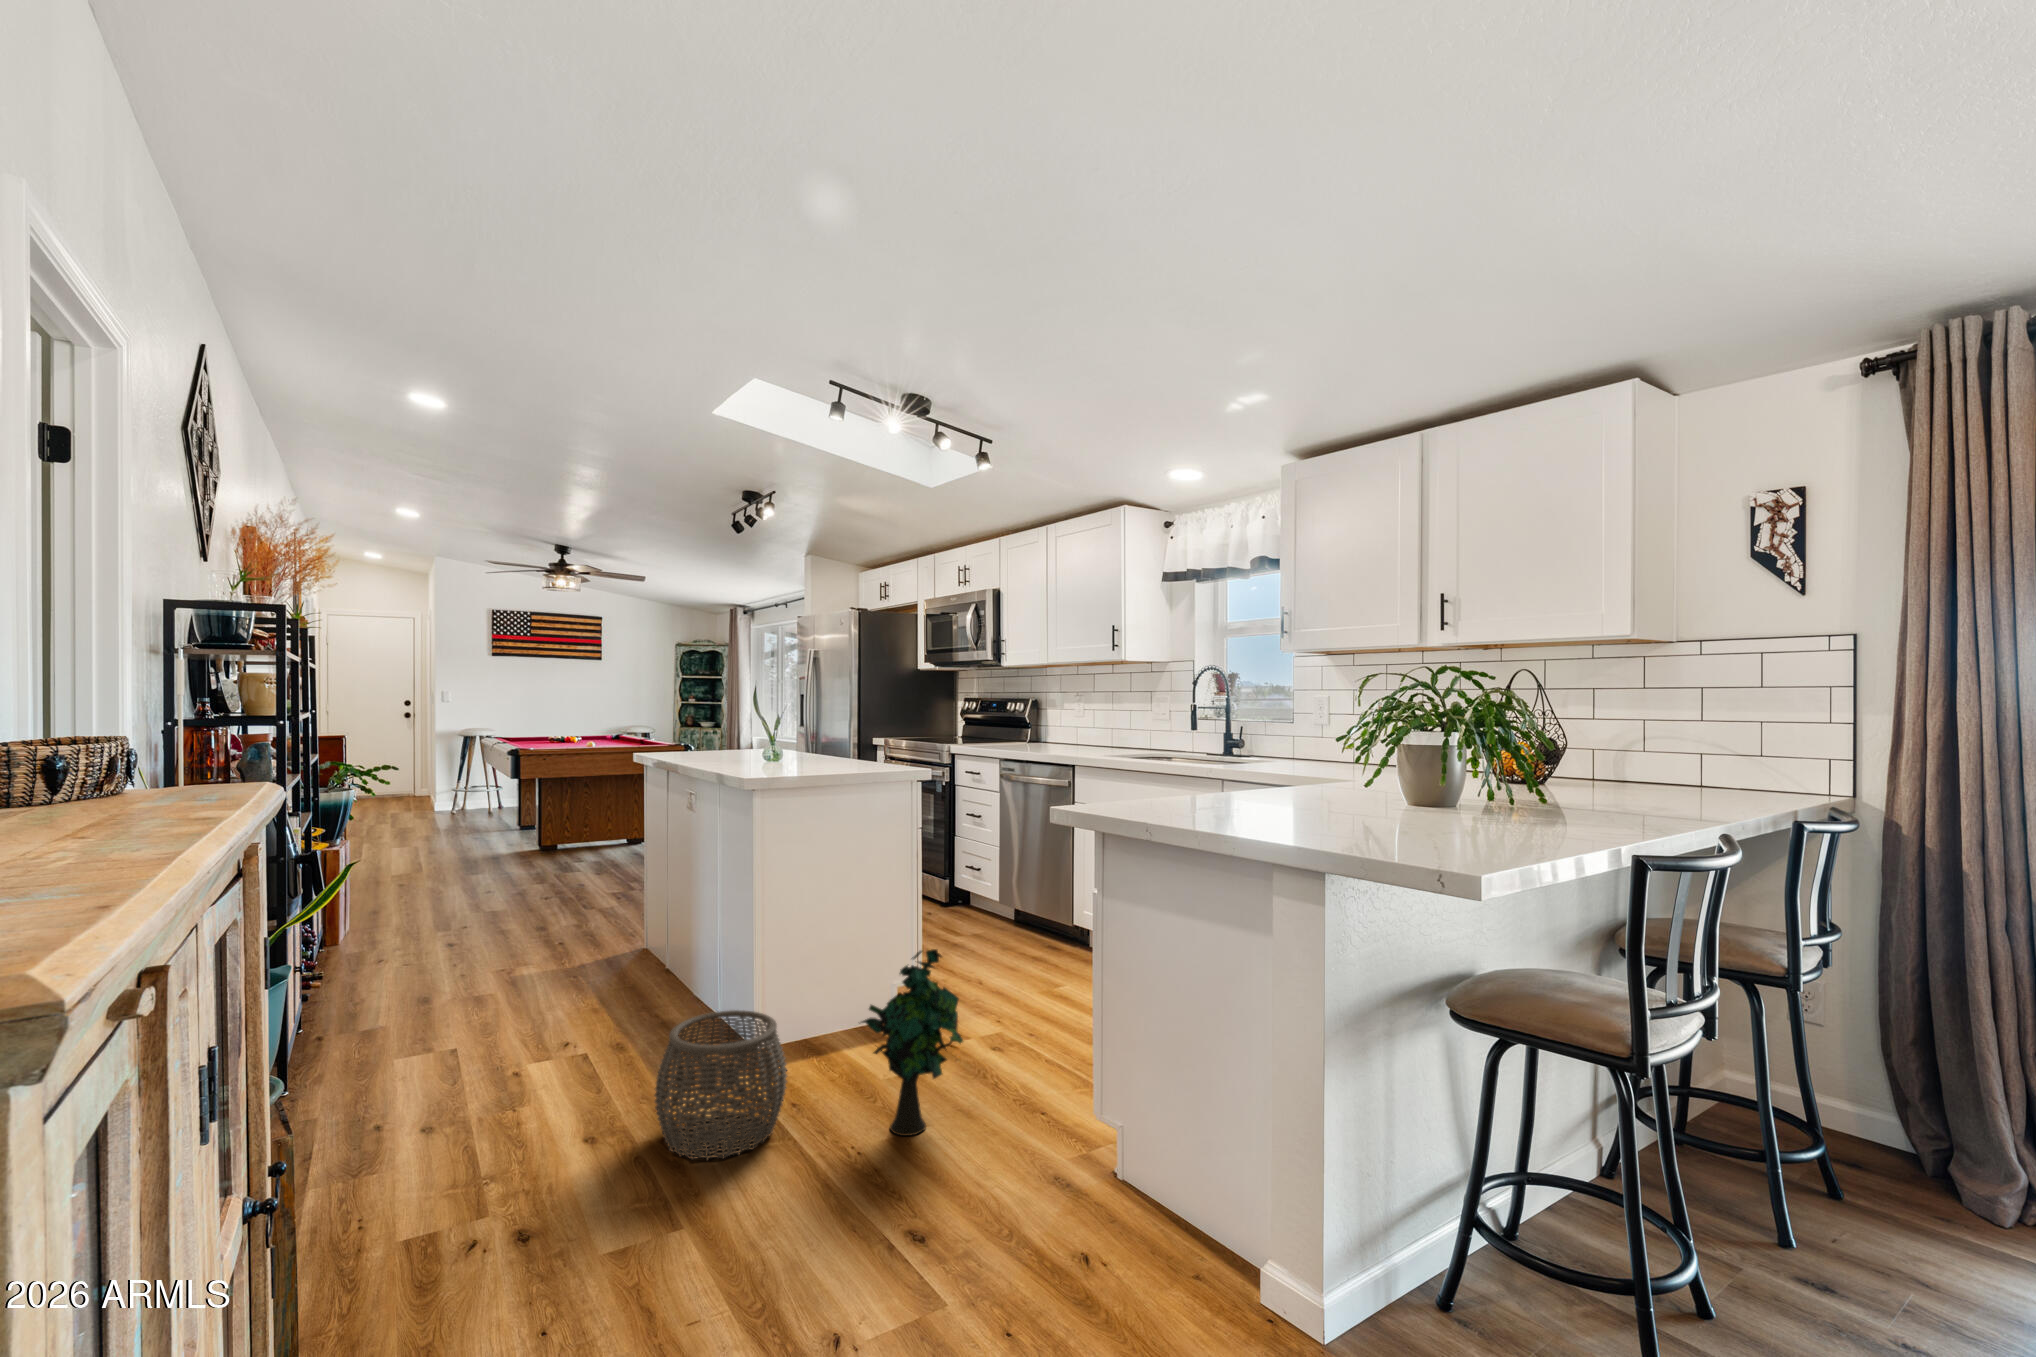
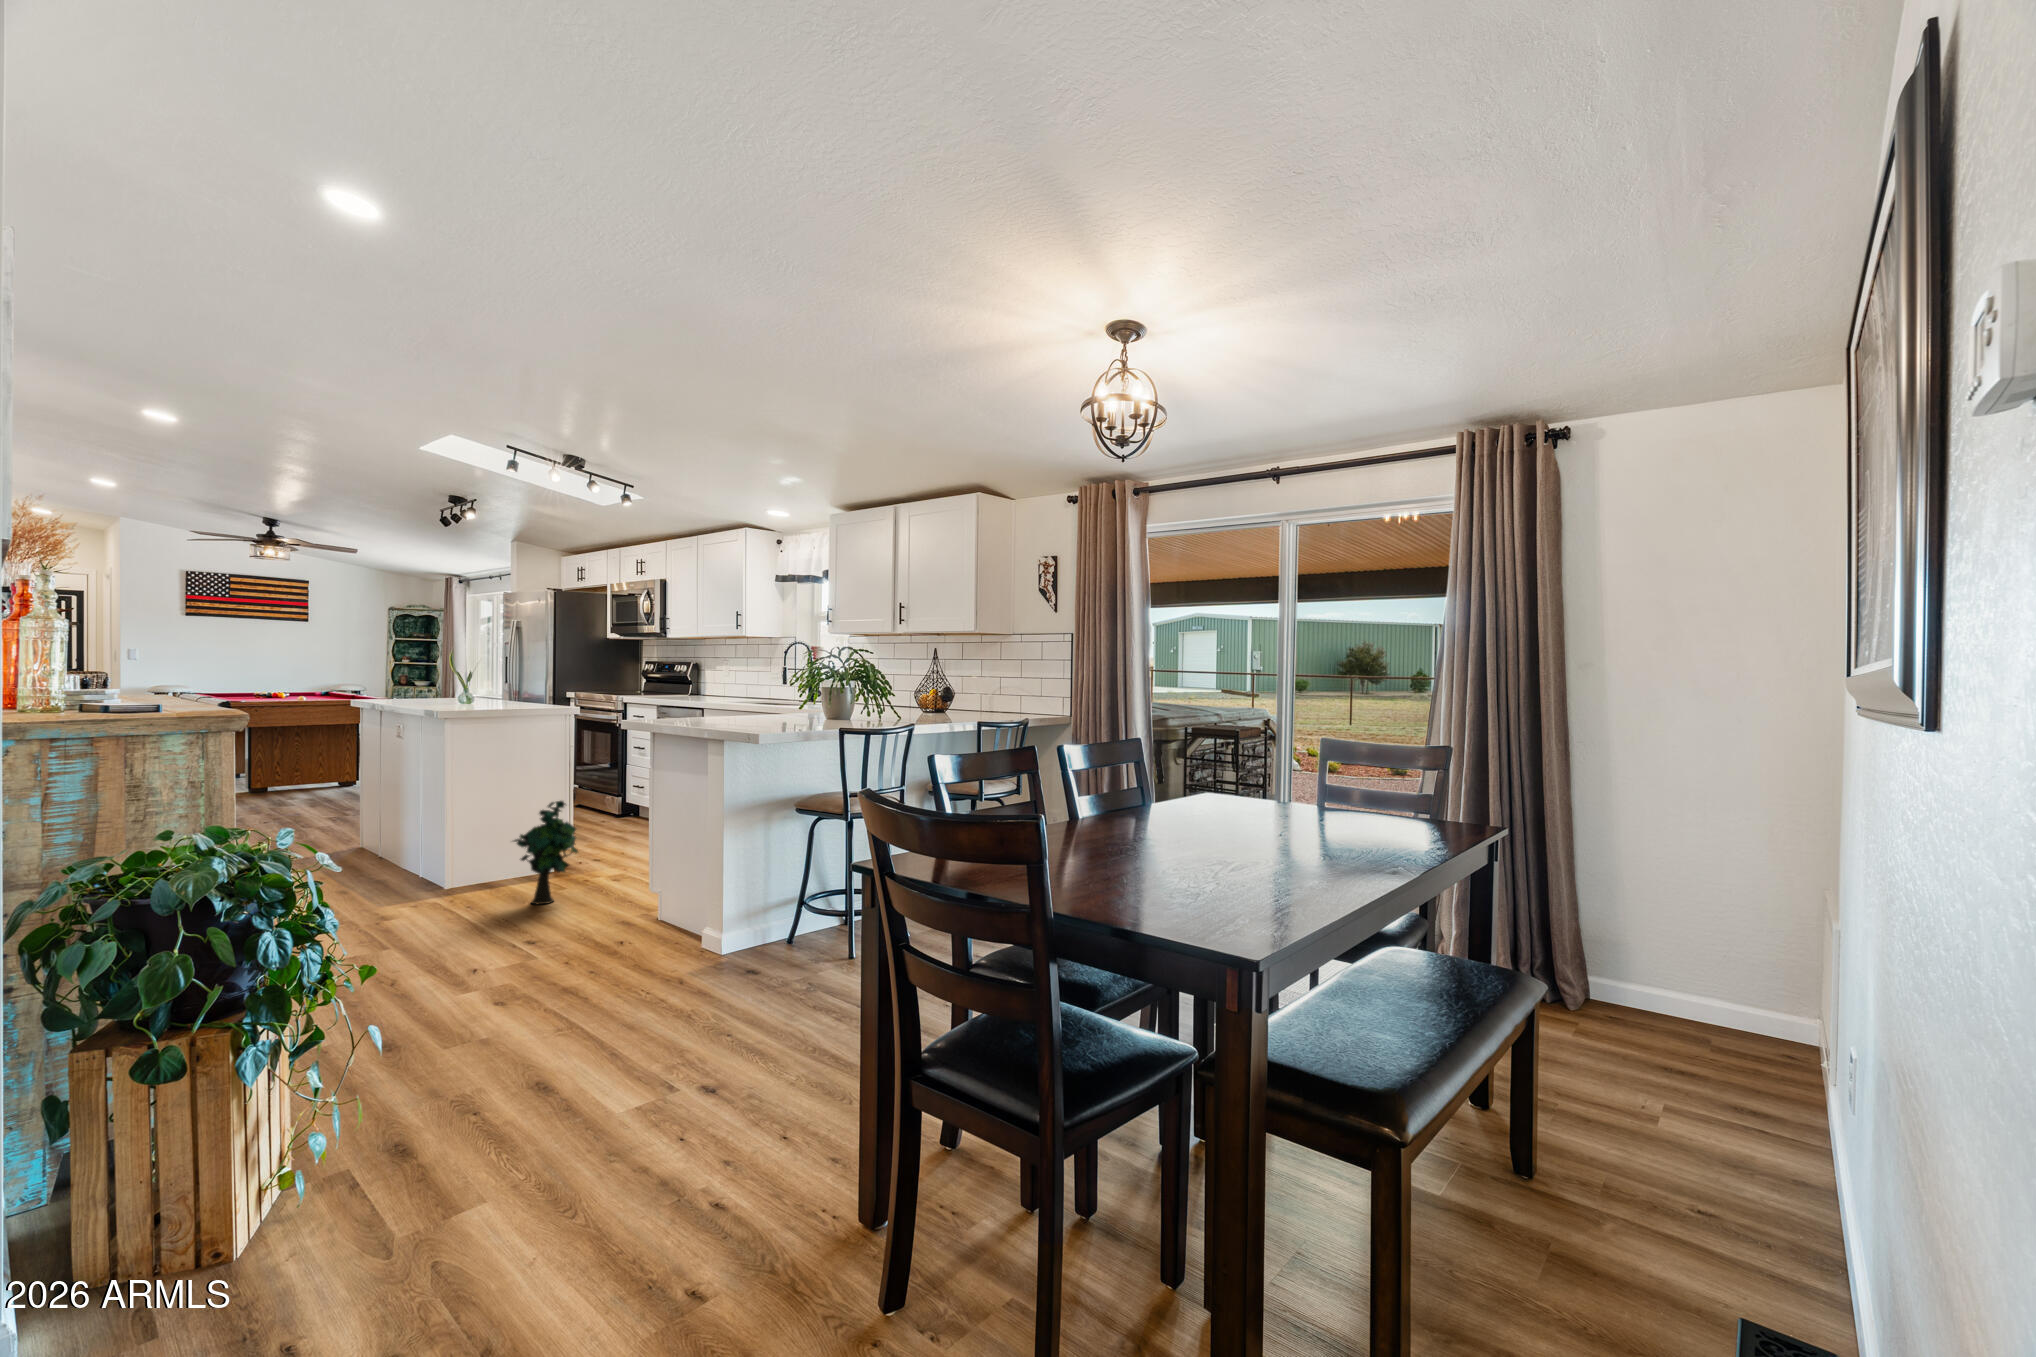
woven basket: present [655,1010,787,1160] -> none [374,841,465,917]

